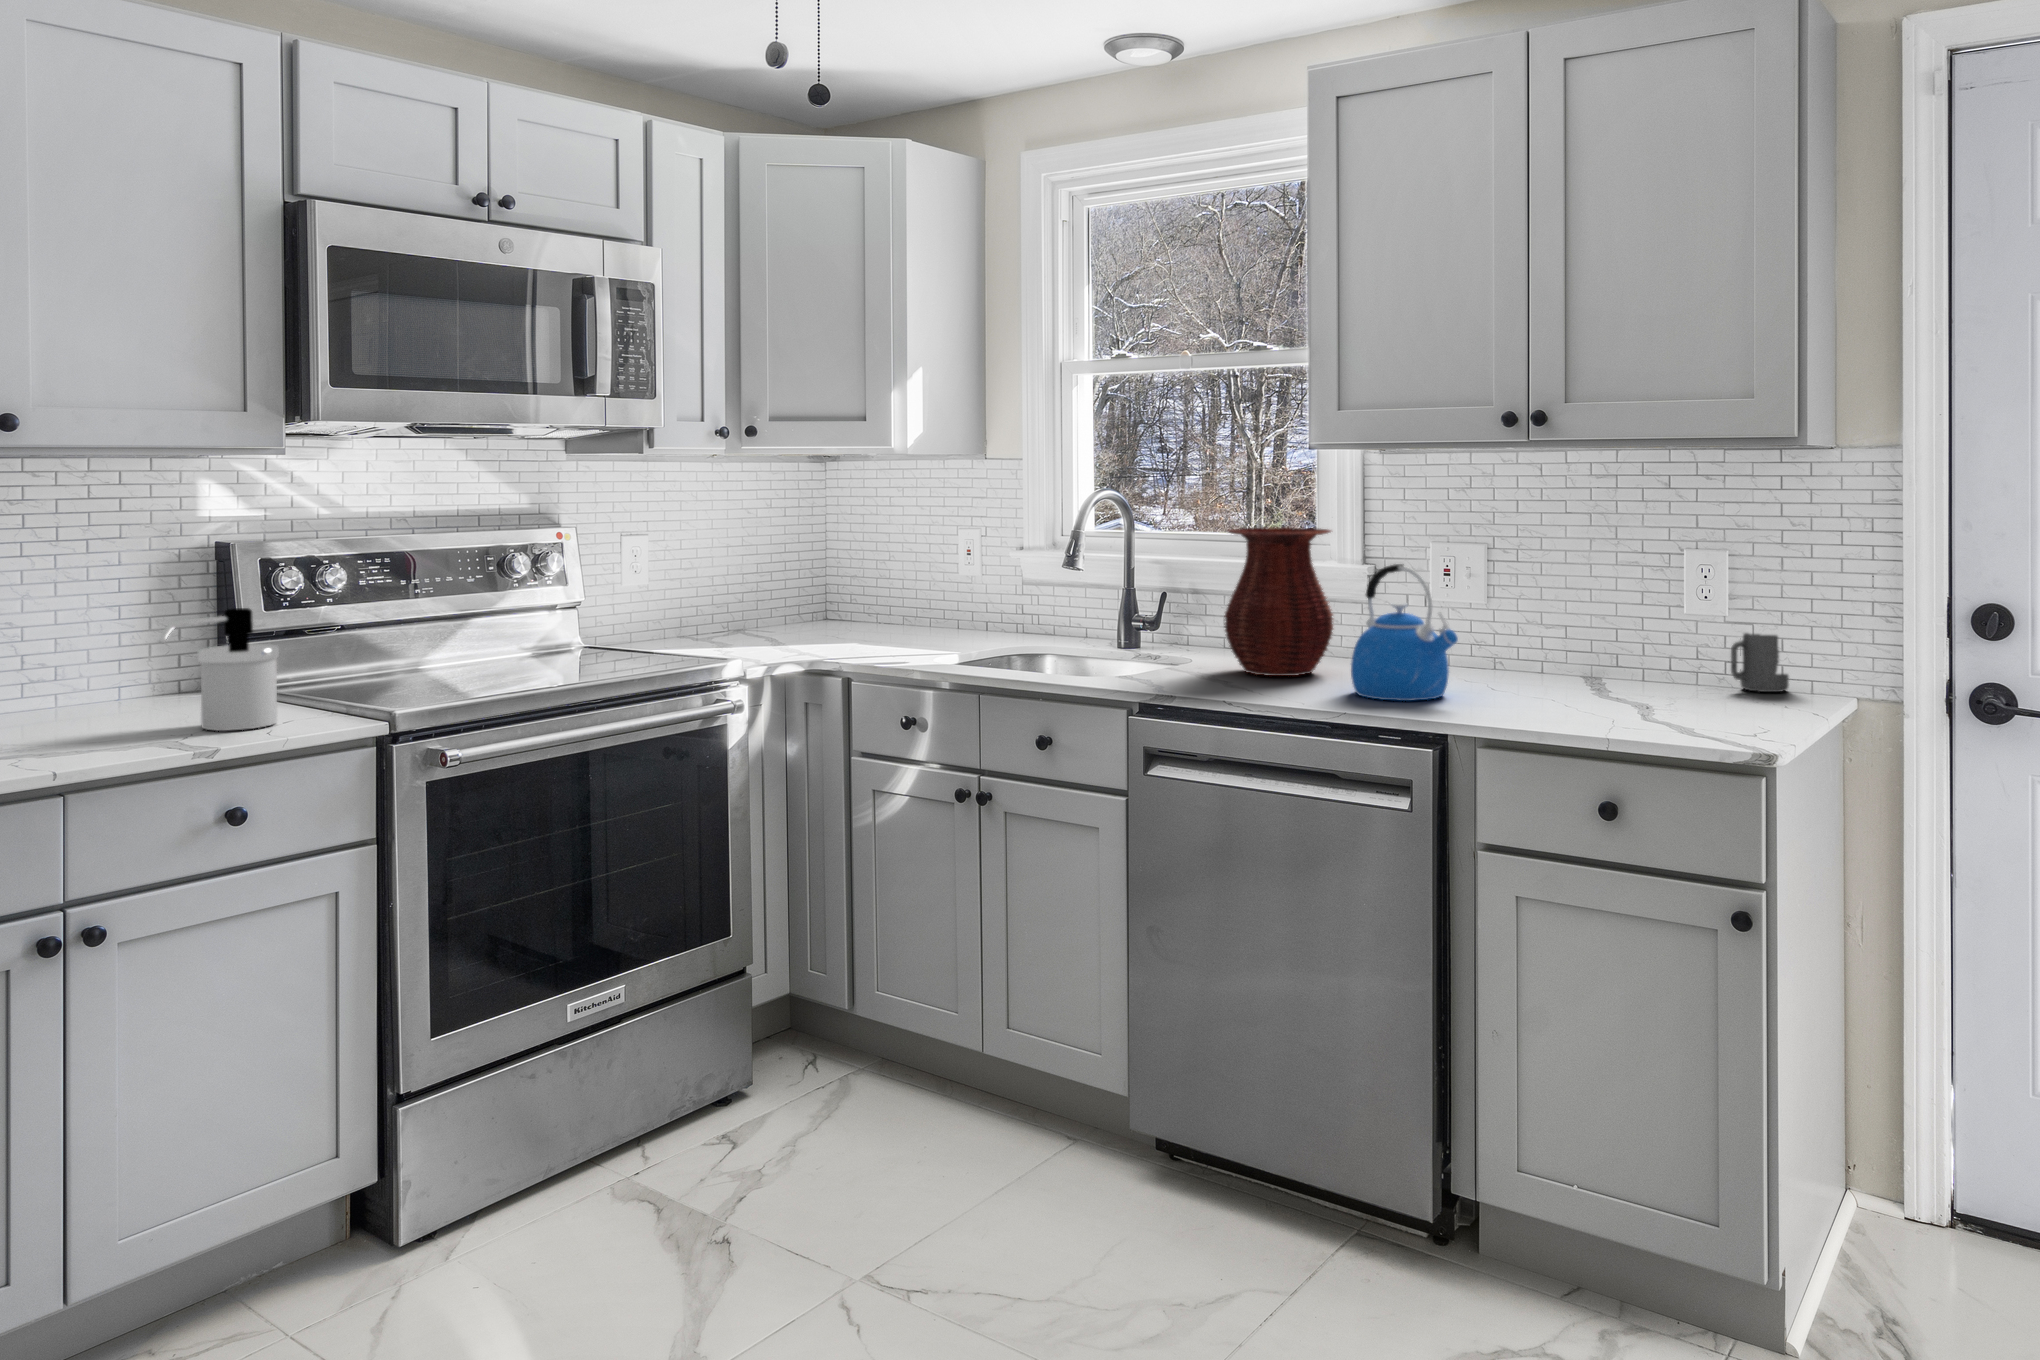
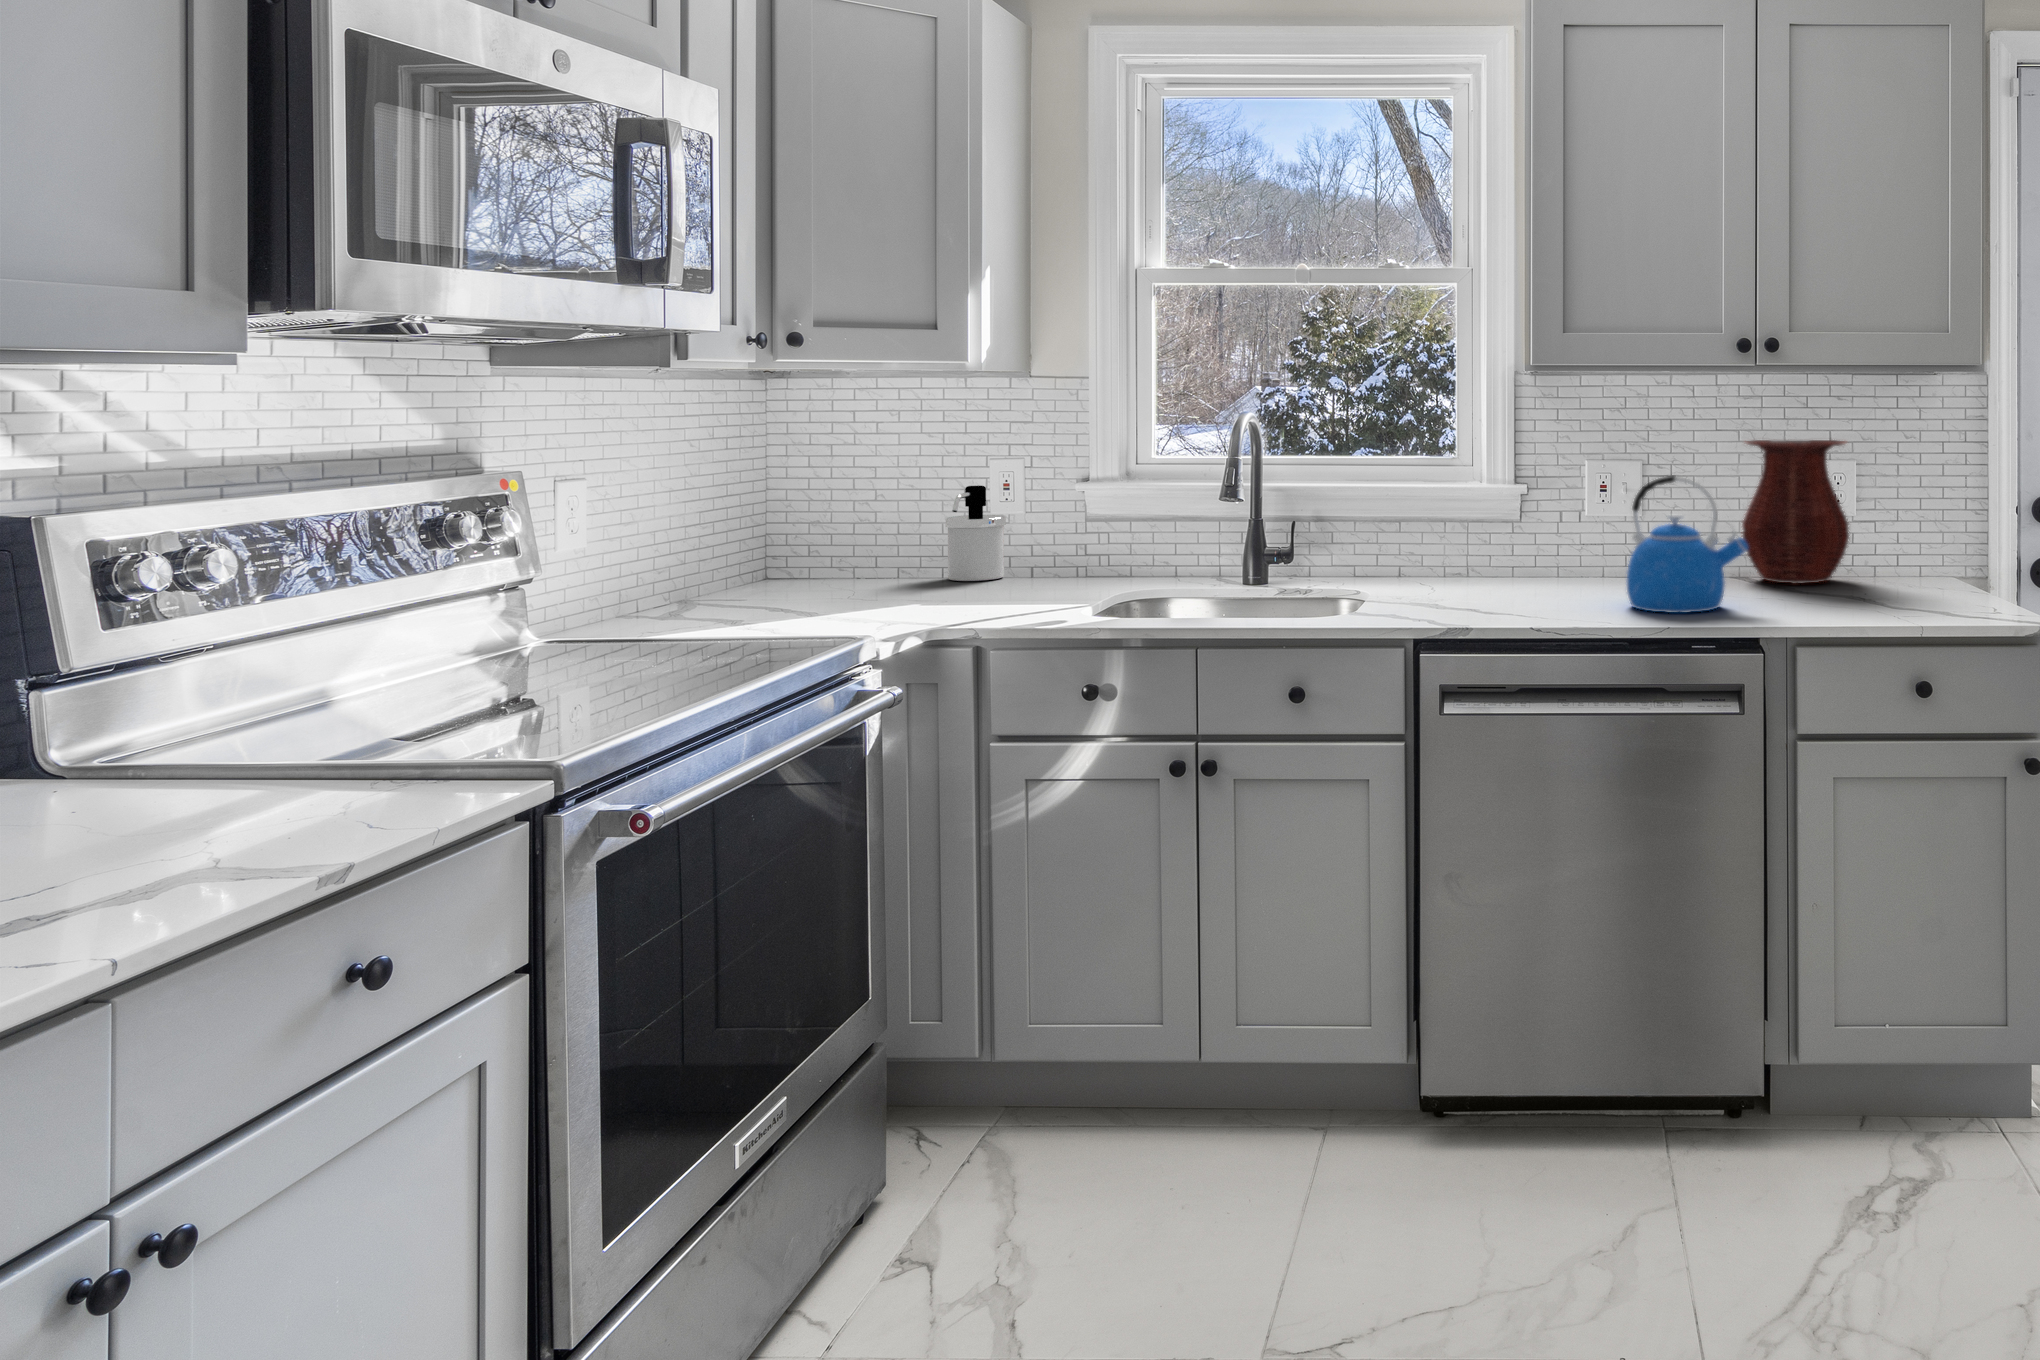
vase: present [1224,527,1333,676] -> present [1741,440,1849,584]
soap dispenser: present [159,608,279,731] -> present [946,485,1006,581]
mug: present [1731,633,1789,692] -> none [1895,524,1936,578]

